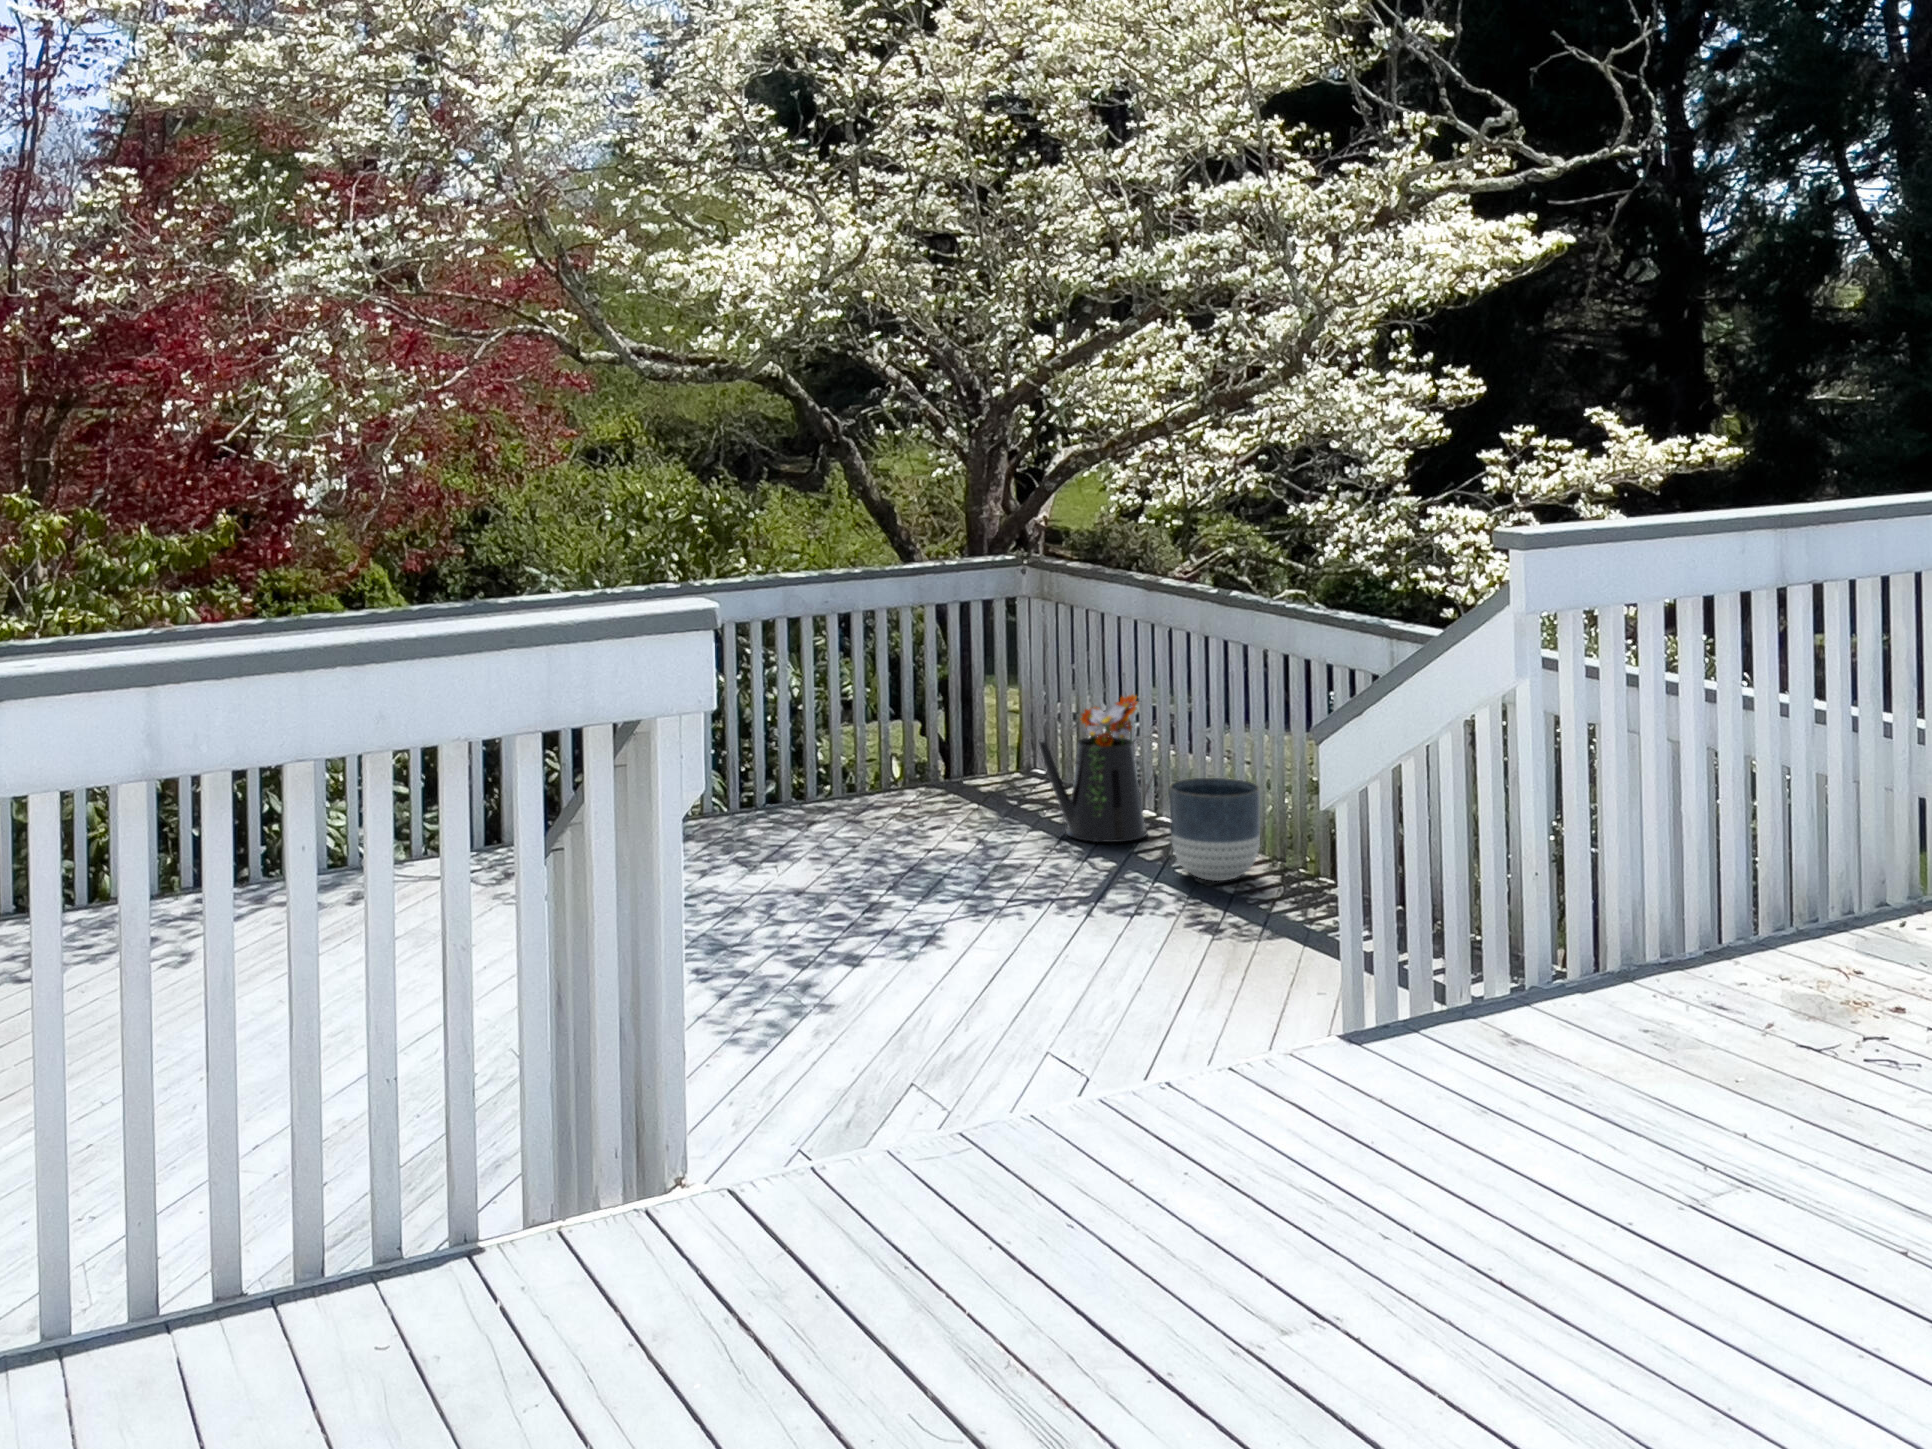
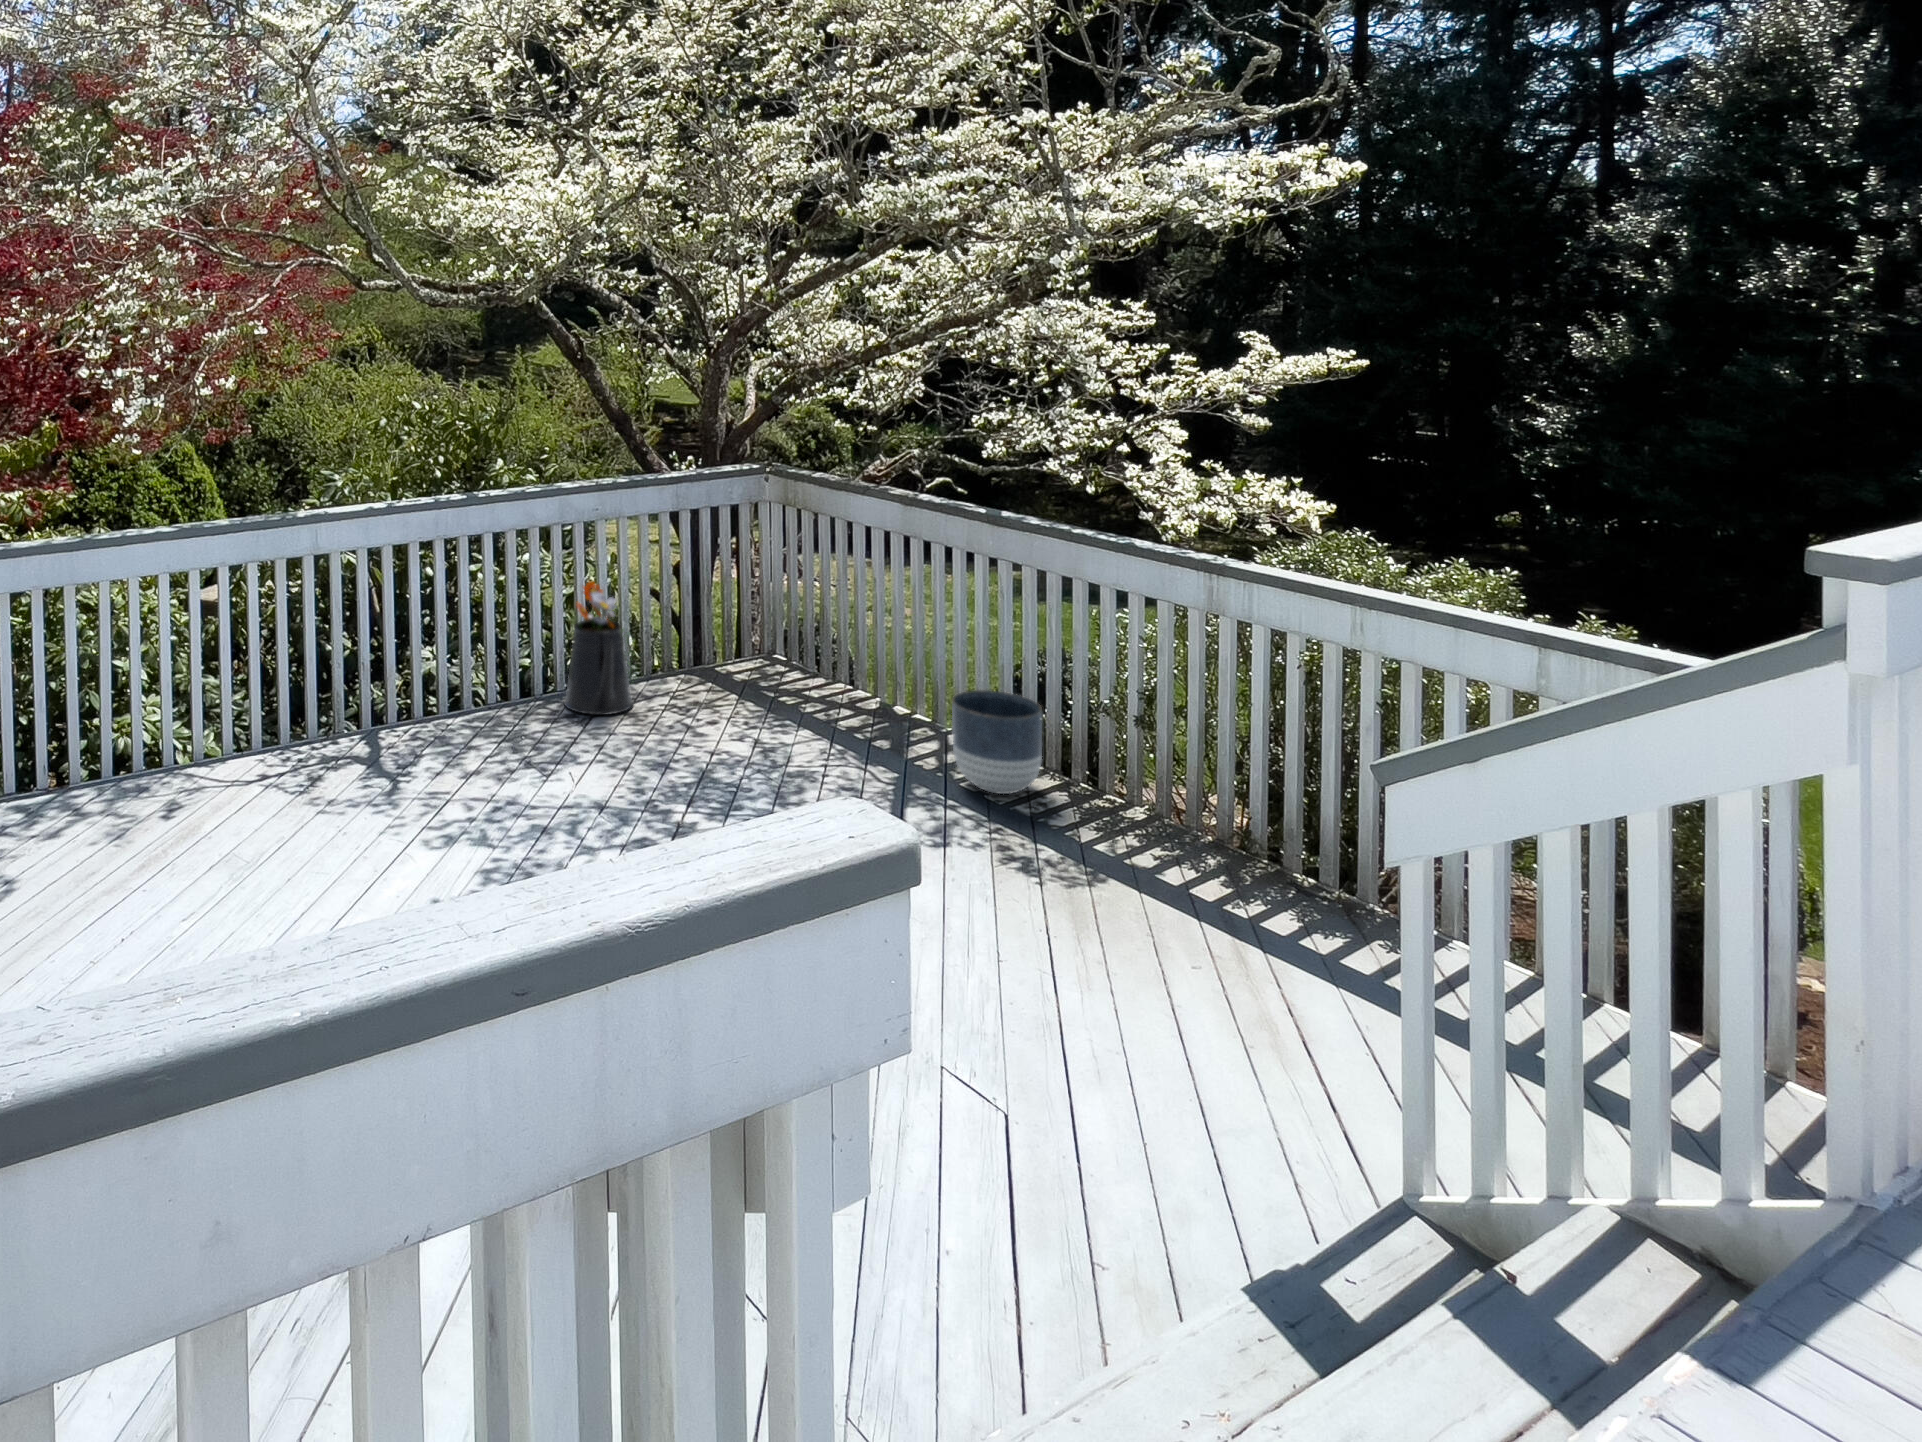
watering can: present [1039,695,1160,842] -> present [564,581,633,715]

